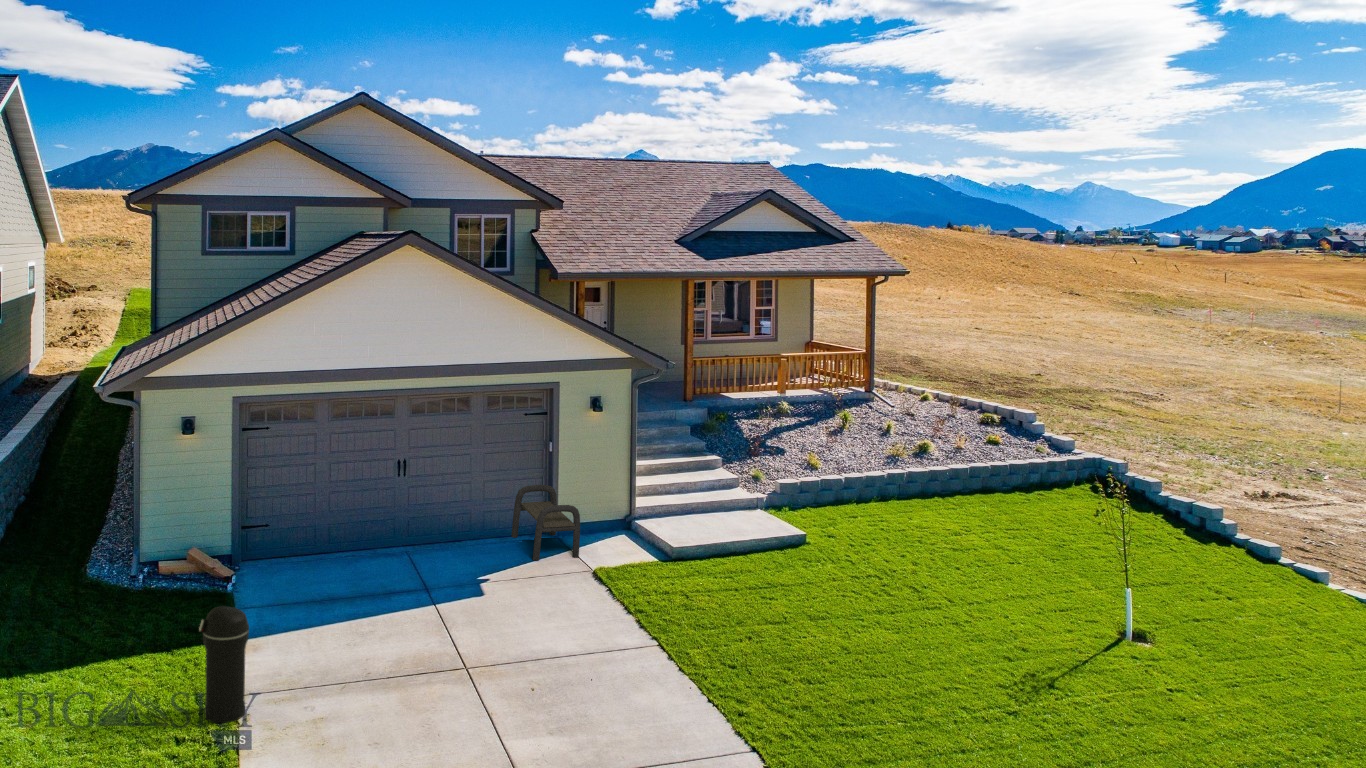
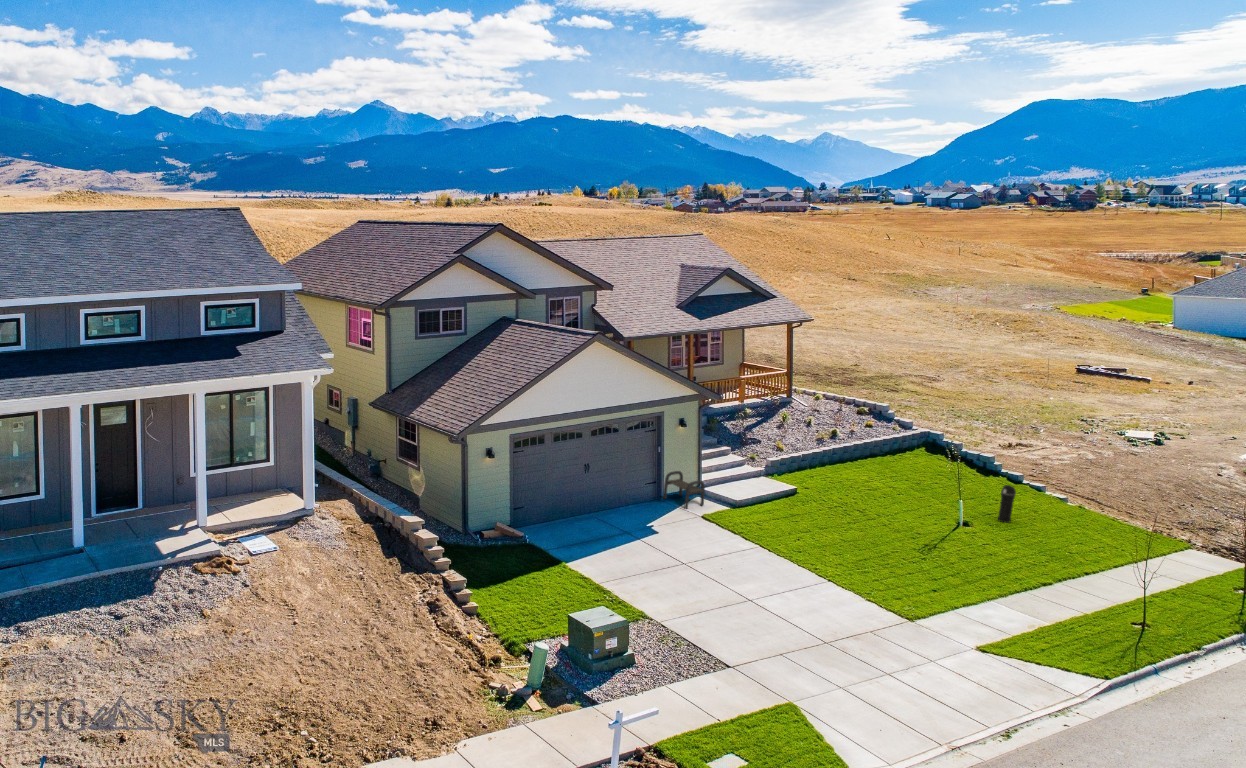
trash can: present [199,606,249,723] -> present [998,485,1016,523]

